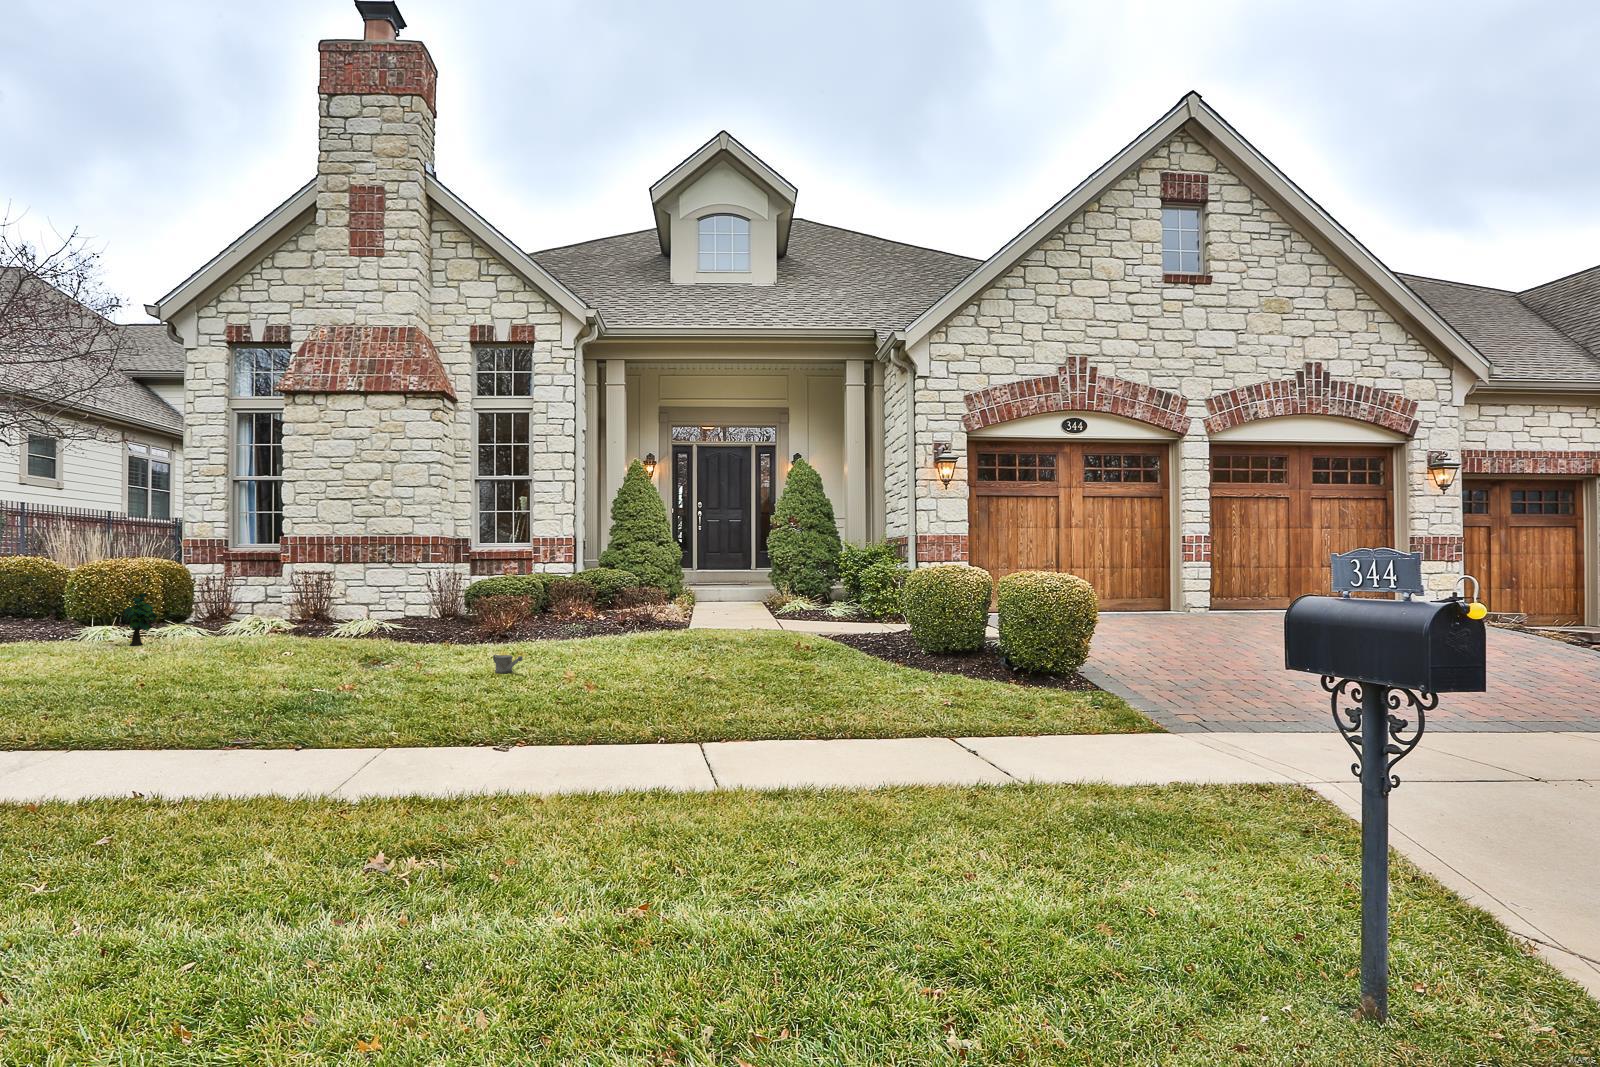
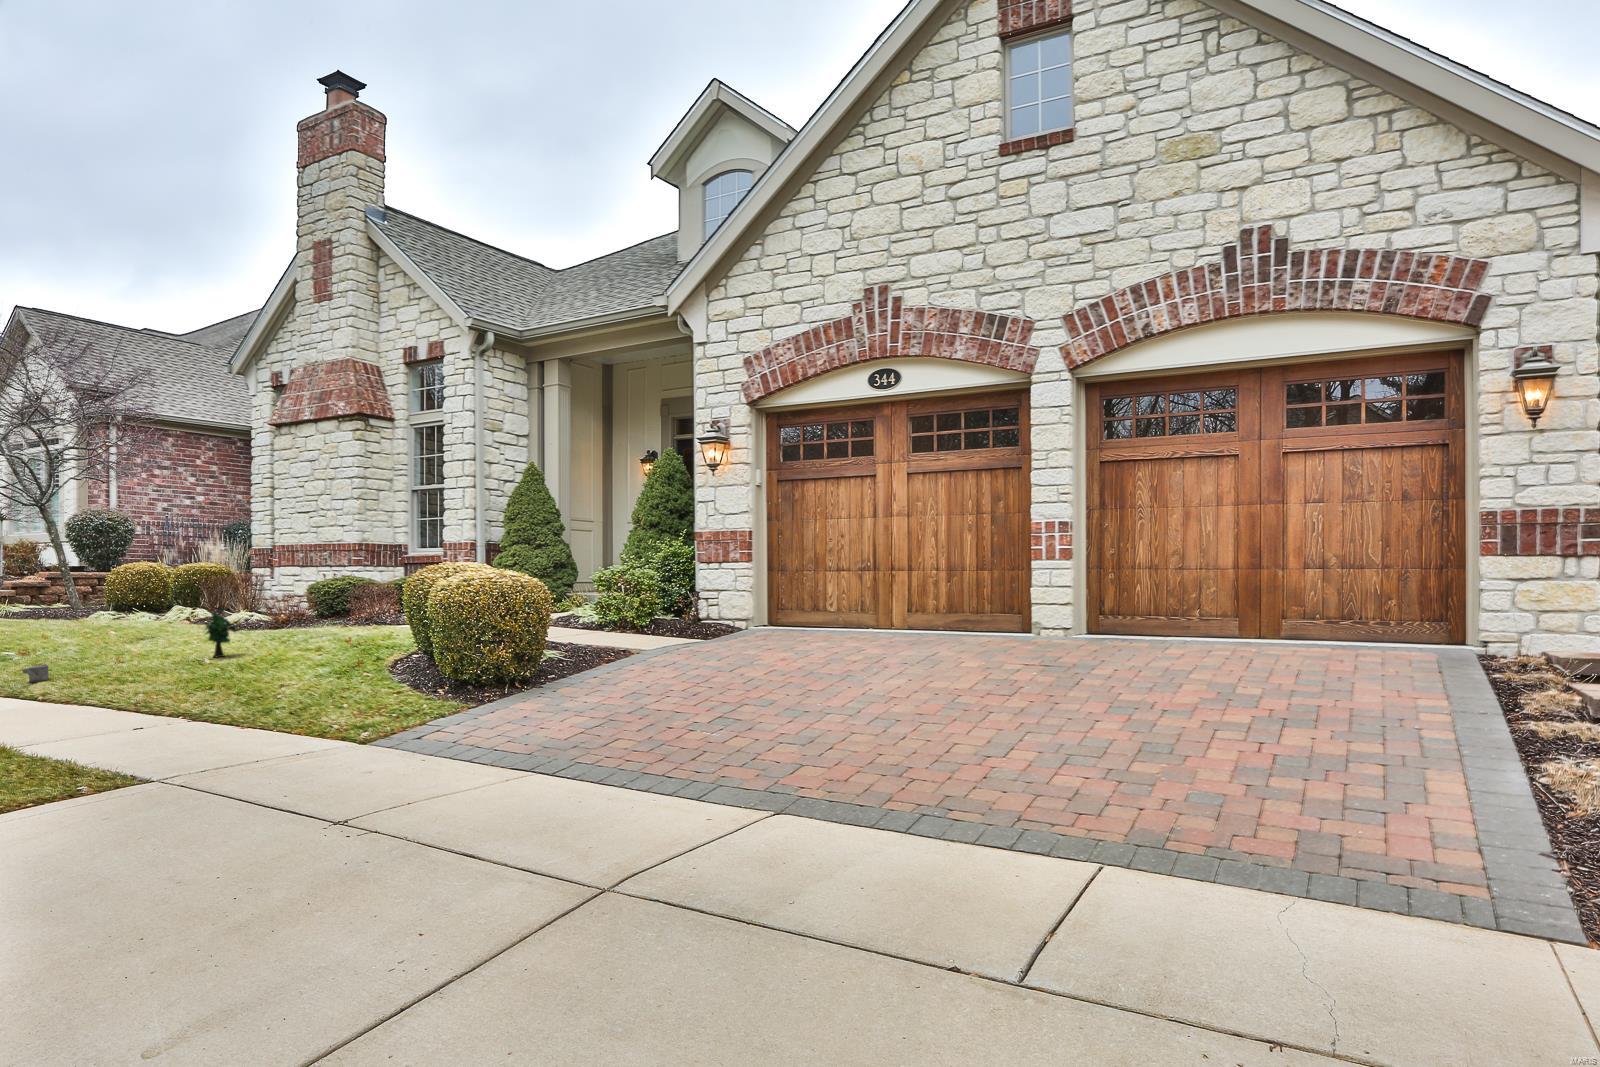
decorative plant: present [118,593,157,646] -> present [206,608,236,658]

